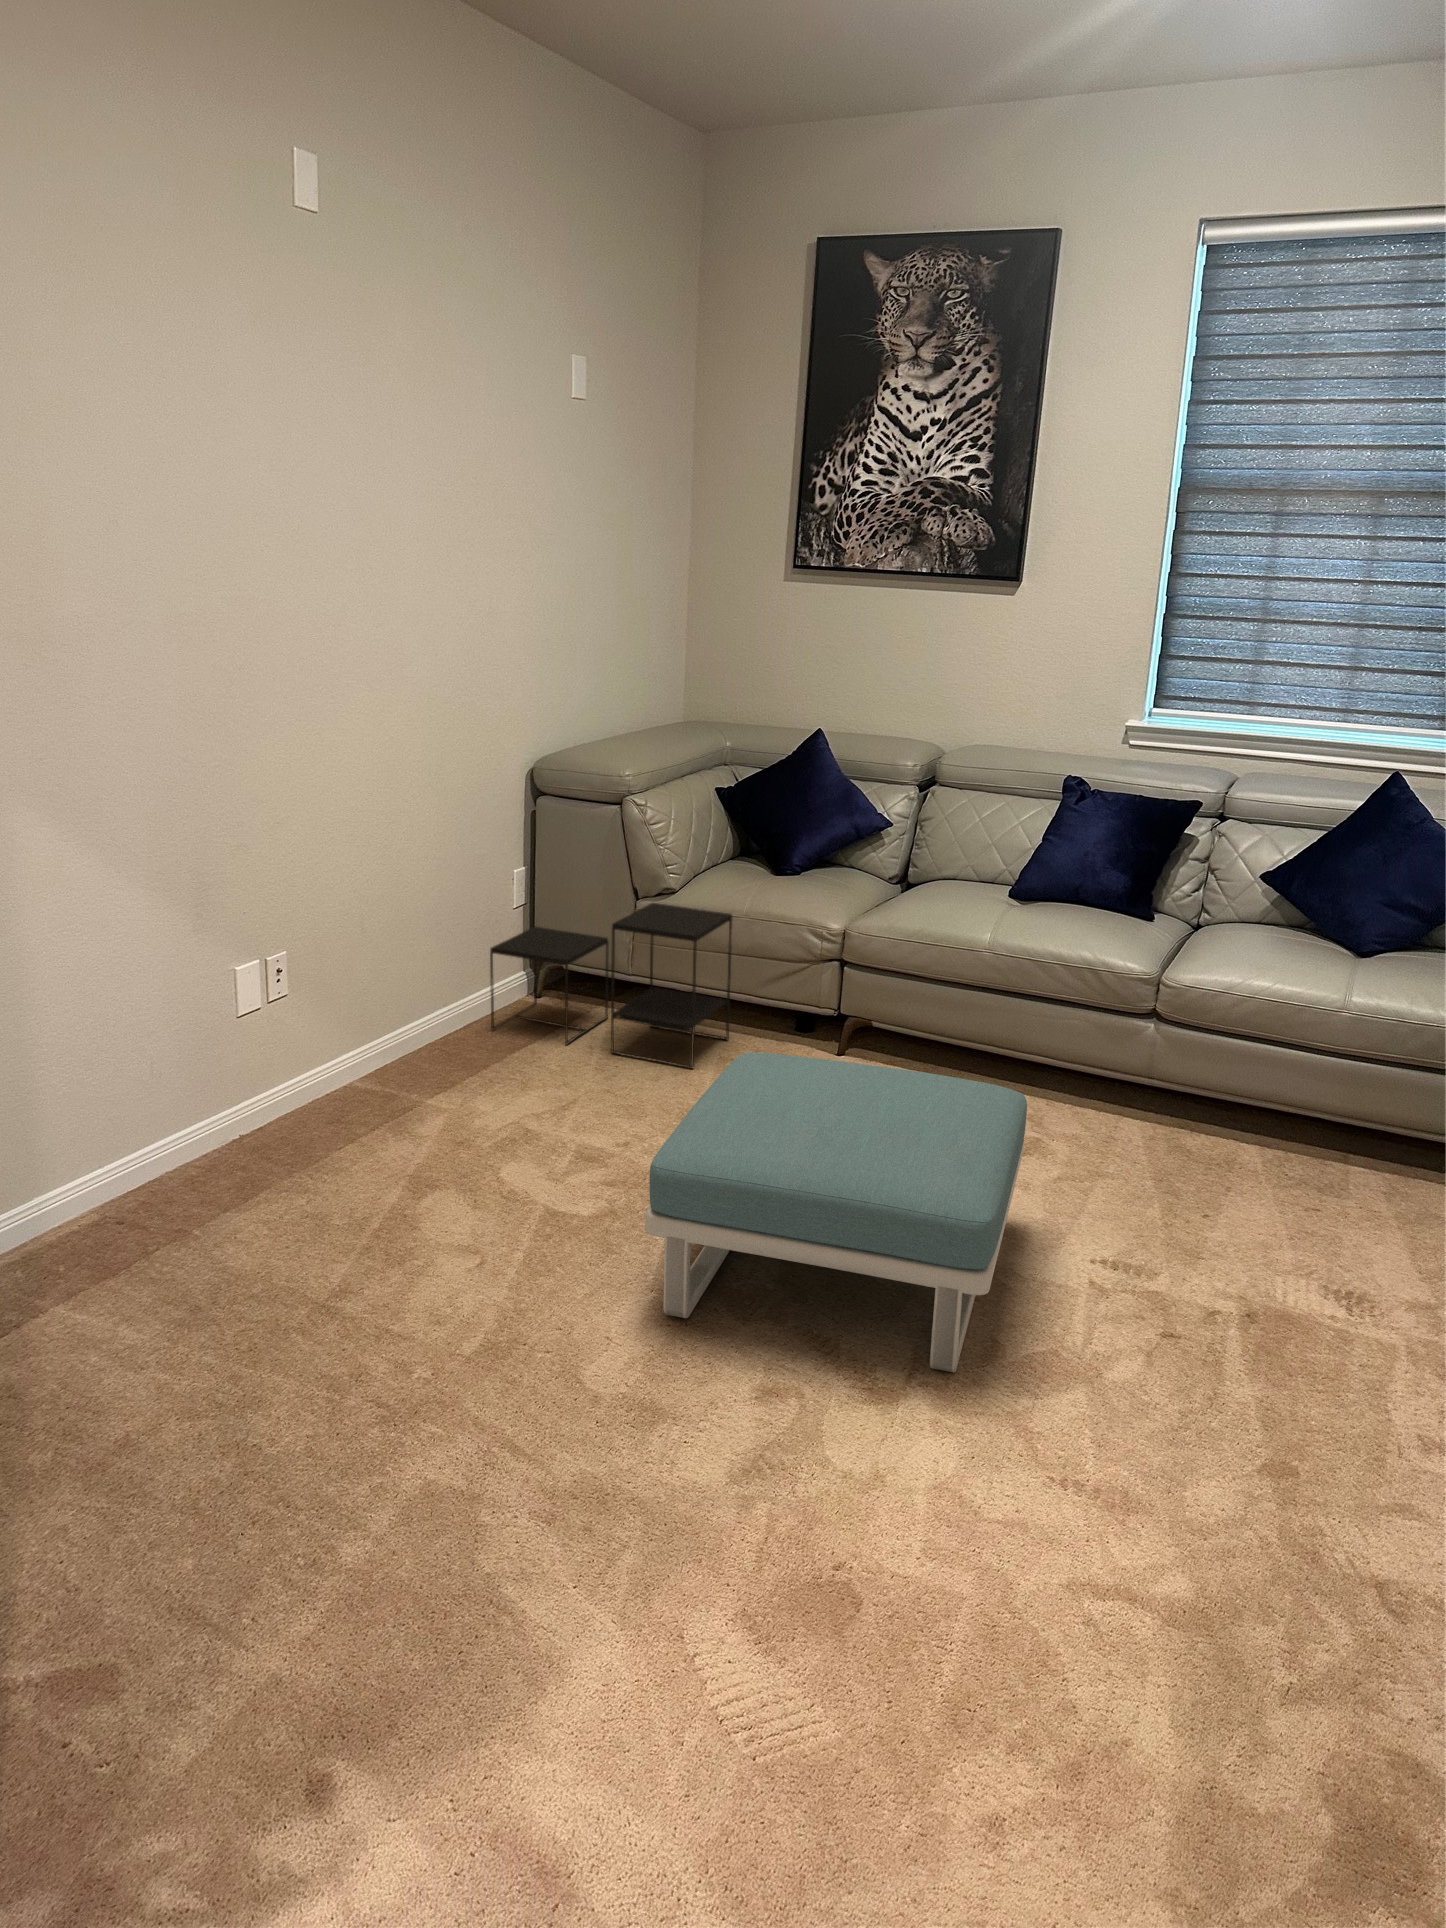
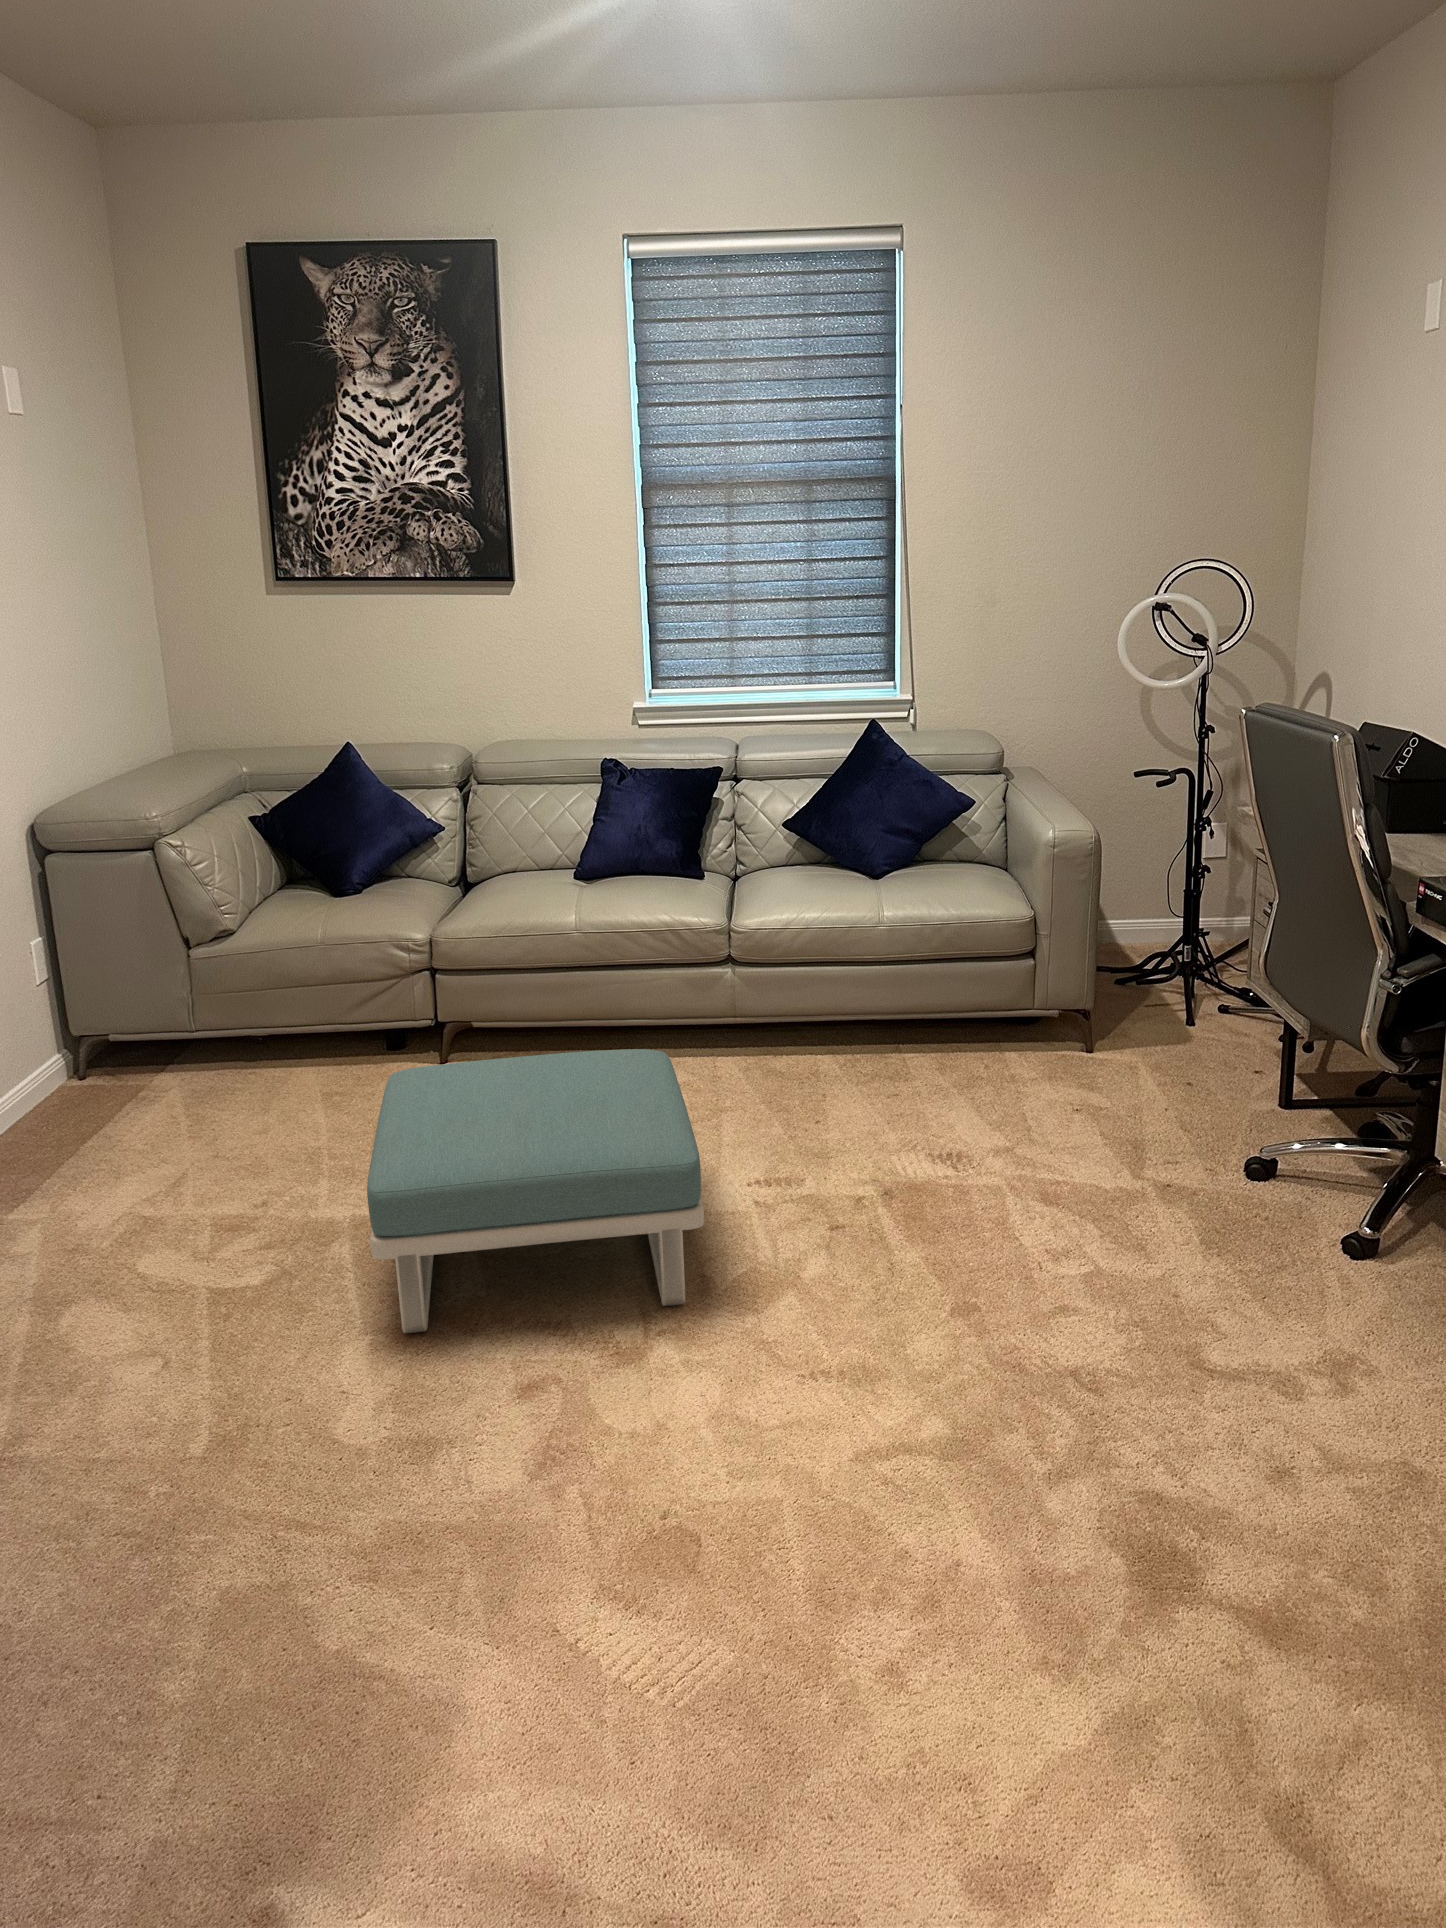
side table: present [490,903,732,1069] -> none [41,944,322,1120]

